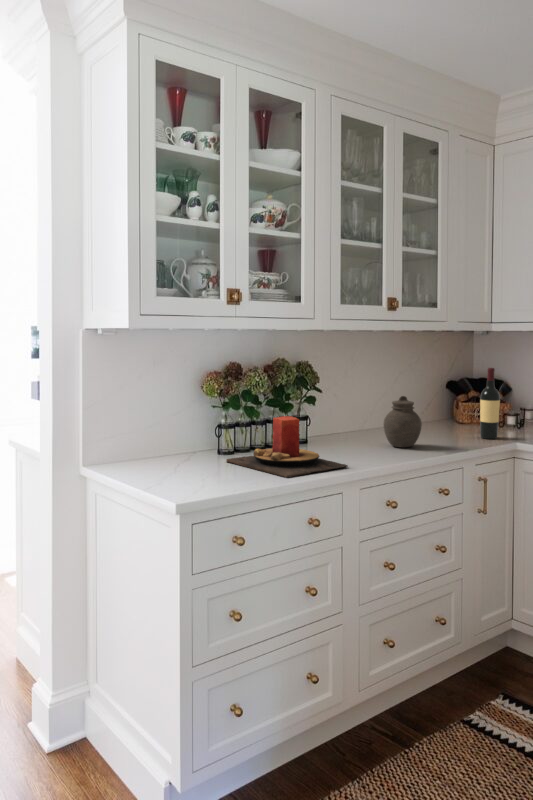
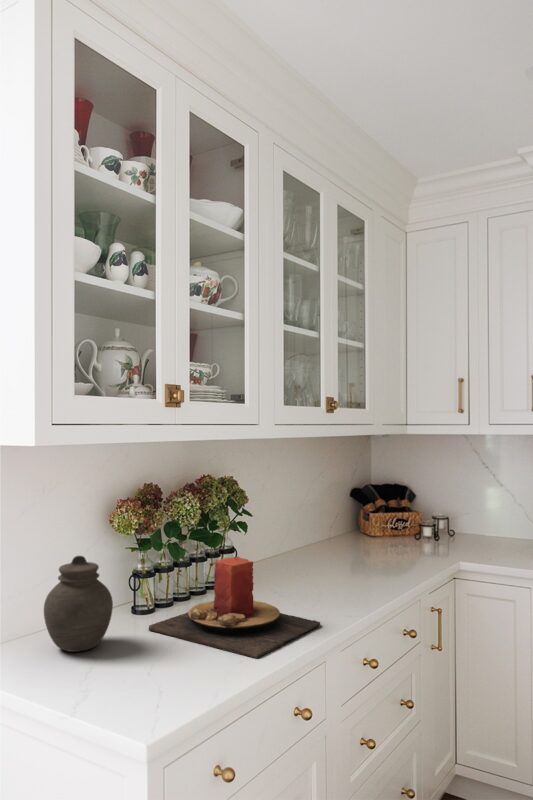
wine bottle: present [480,368,500,439] -> none [413,476,434,557]
jar: present [384,396,422,448] -> present [44,556,113,652]

